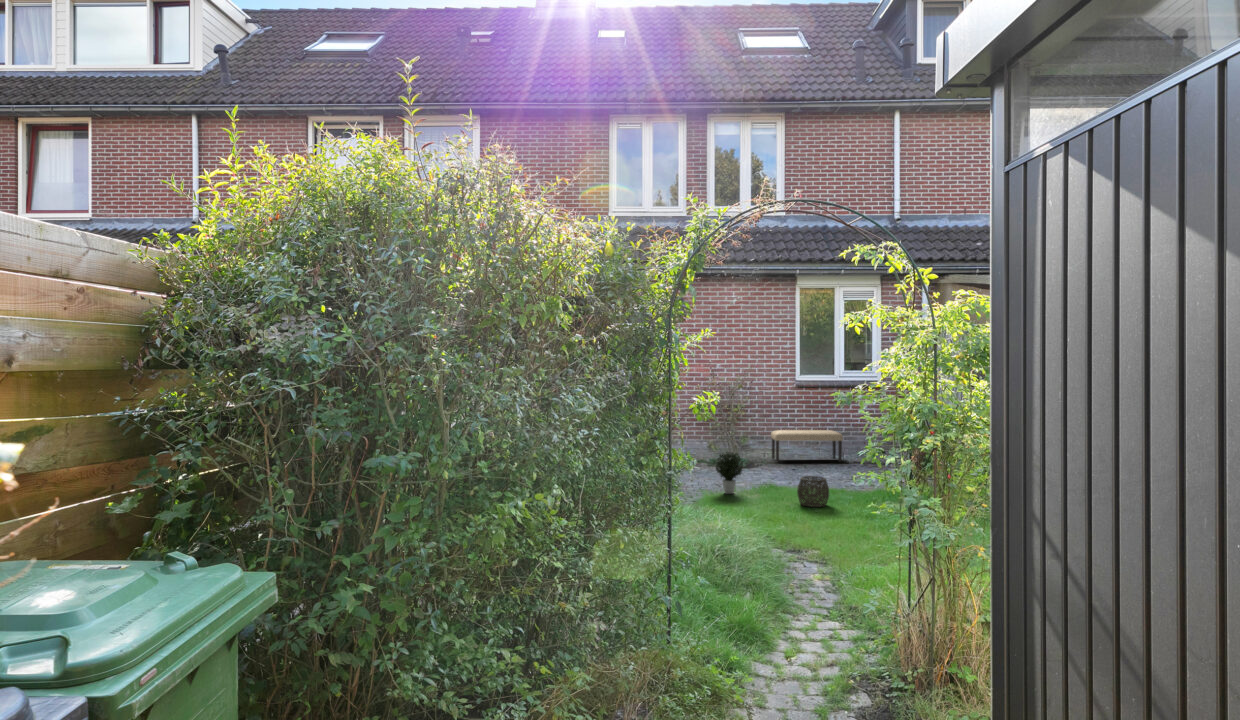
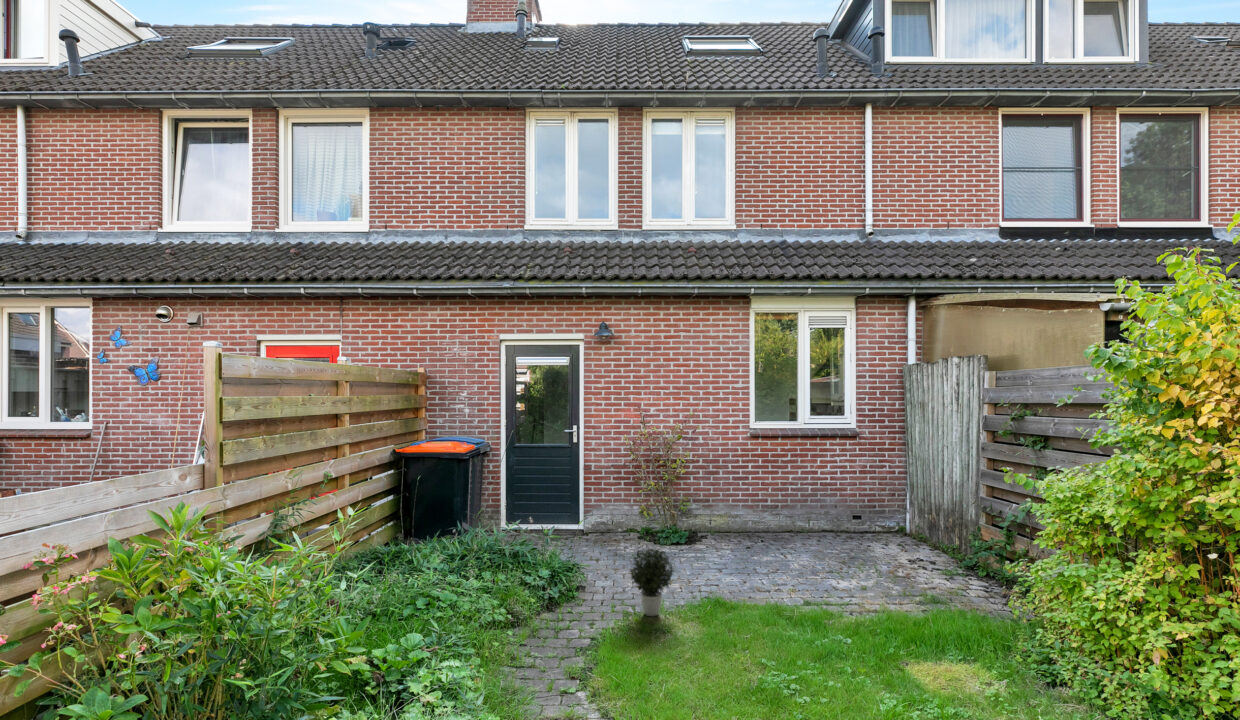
bench: present [771,430,843,462] -> none [719,492,811,535]
woven basket: present [797,476,829,507] -> none [757,601,813,663]

